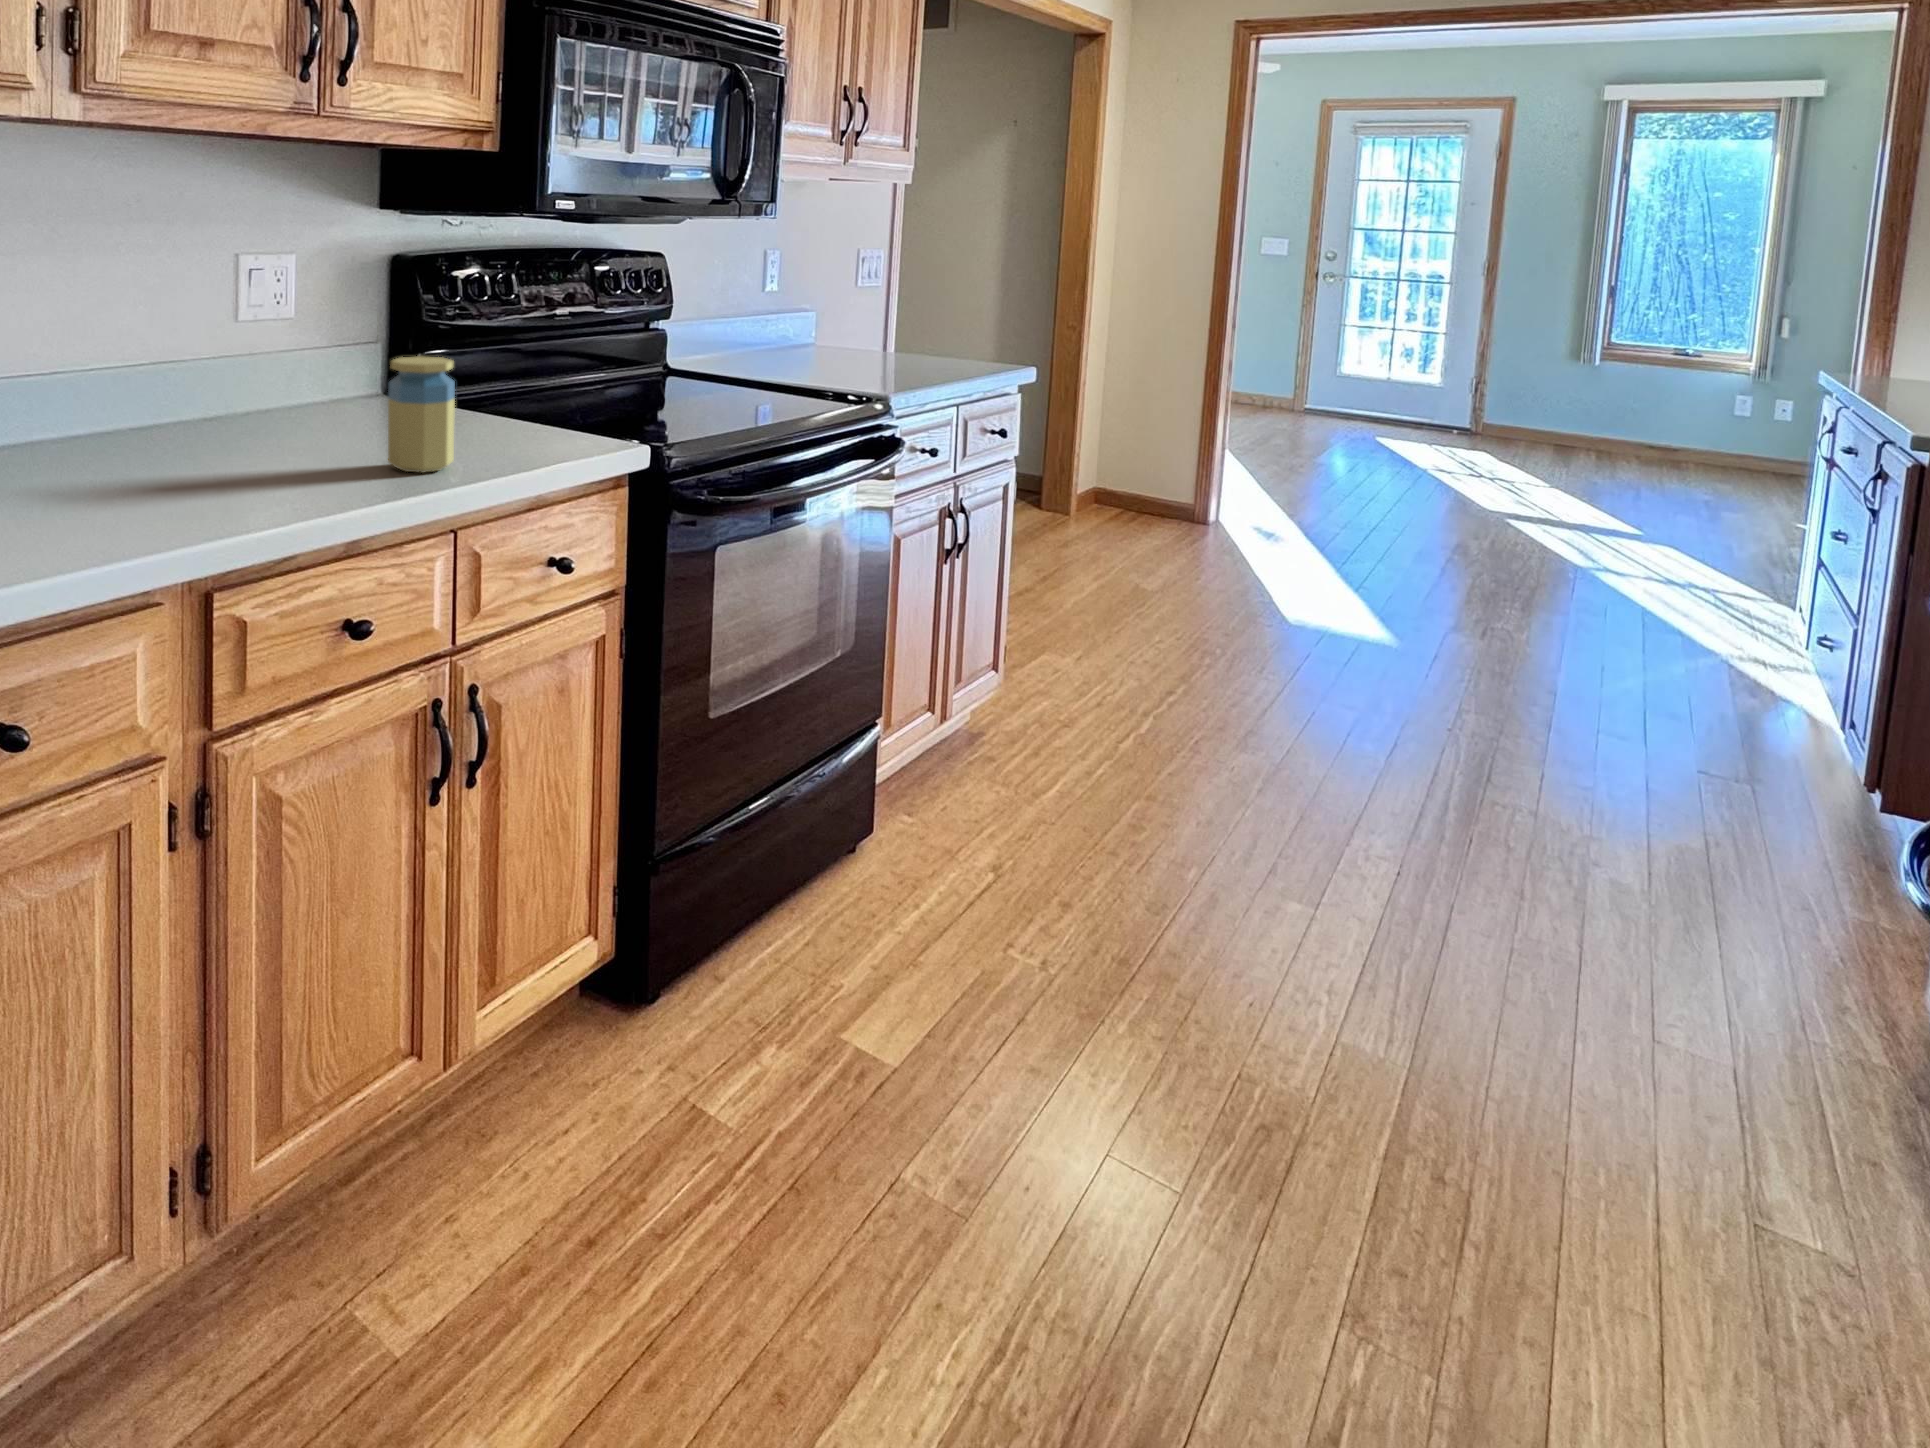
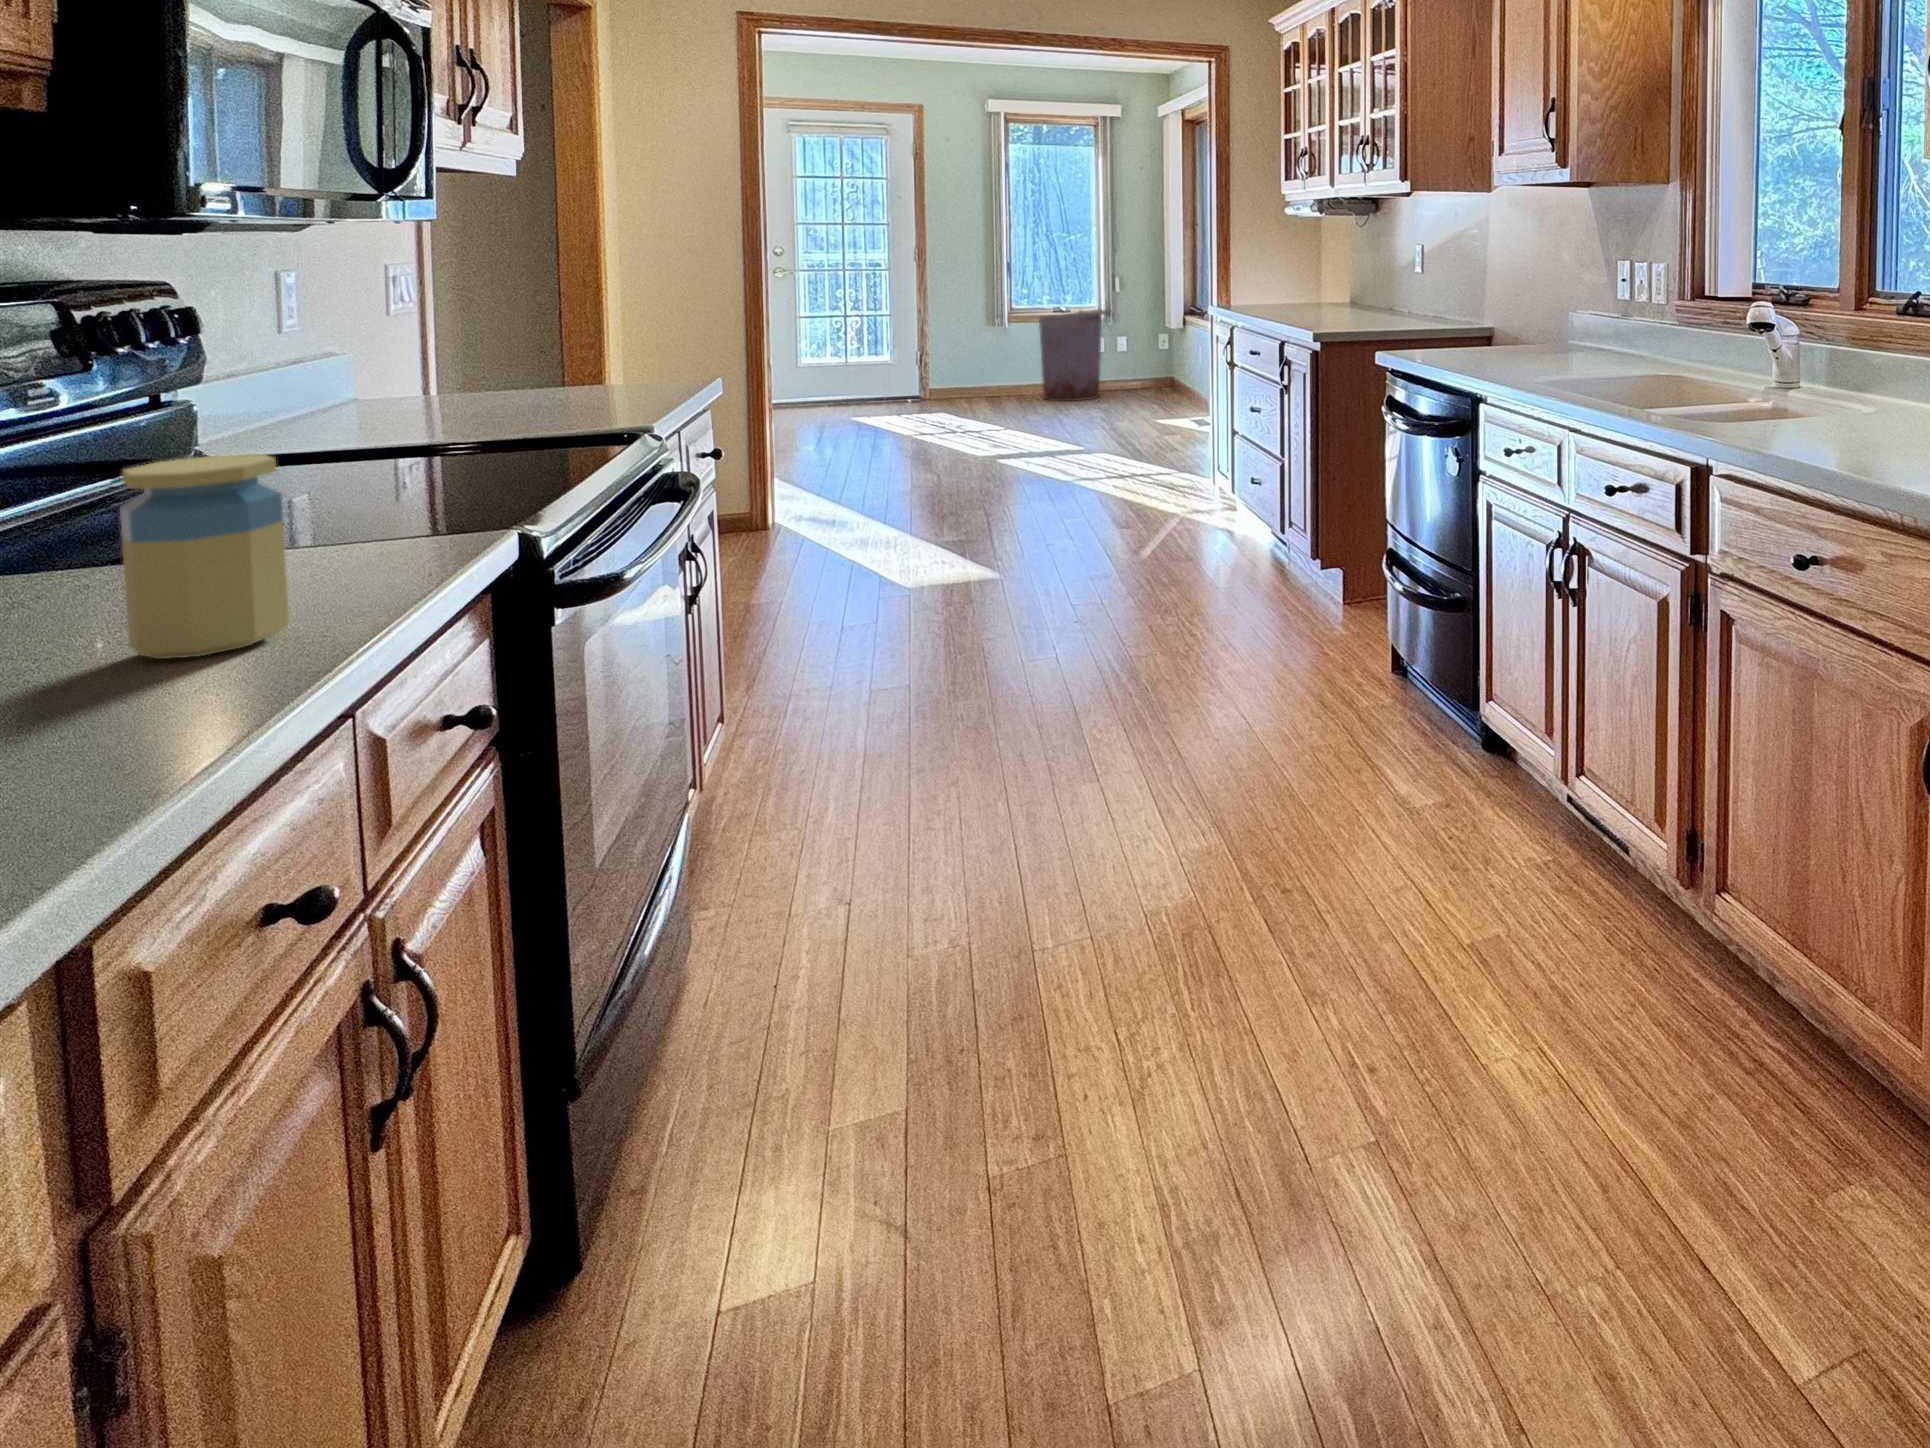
trash can: none [1642,354,1771,474] -> present [1039,310,1111,401]

